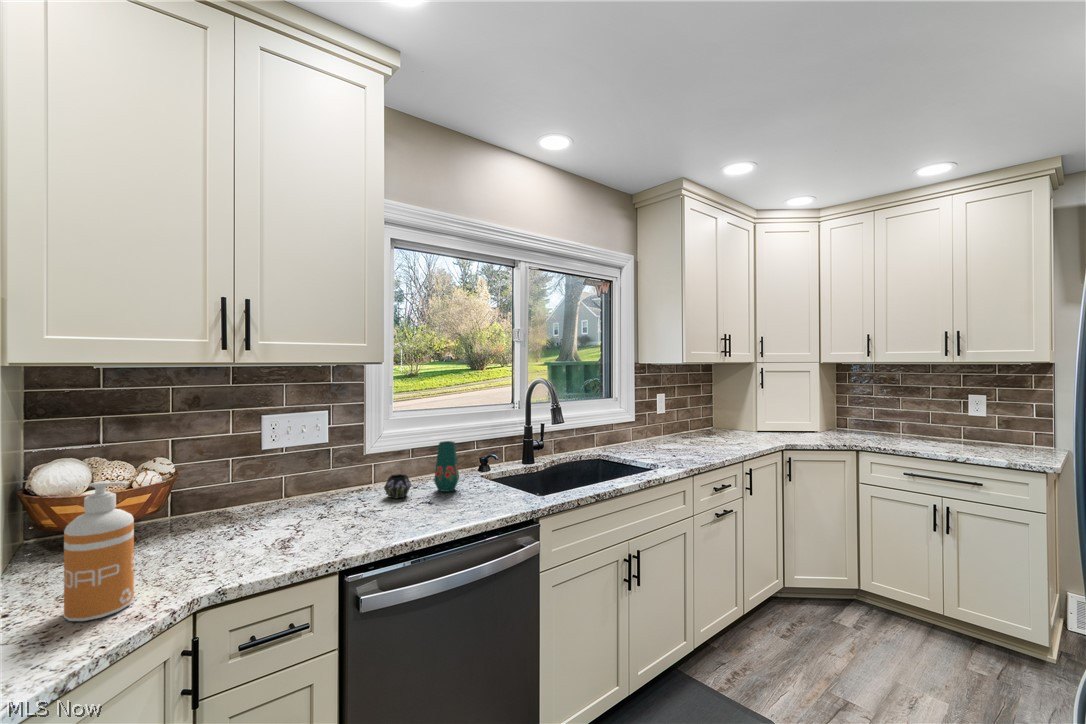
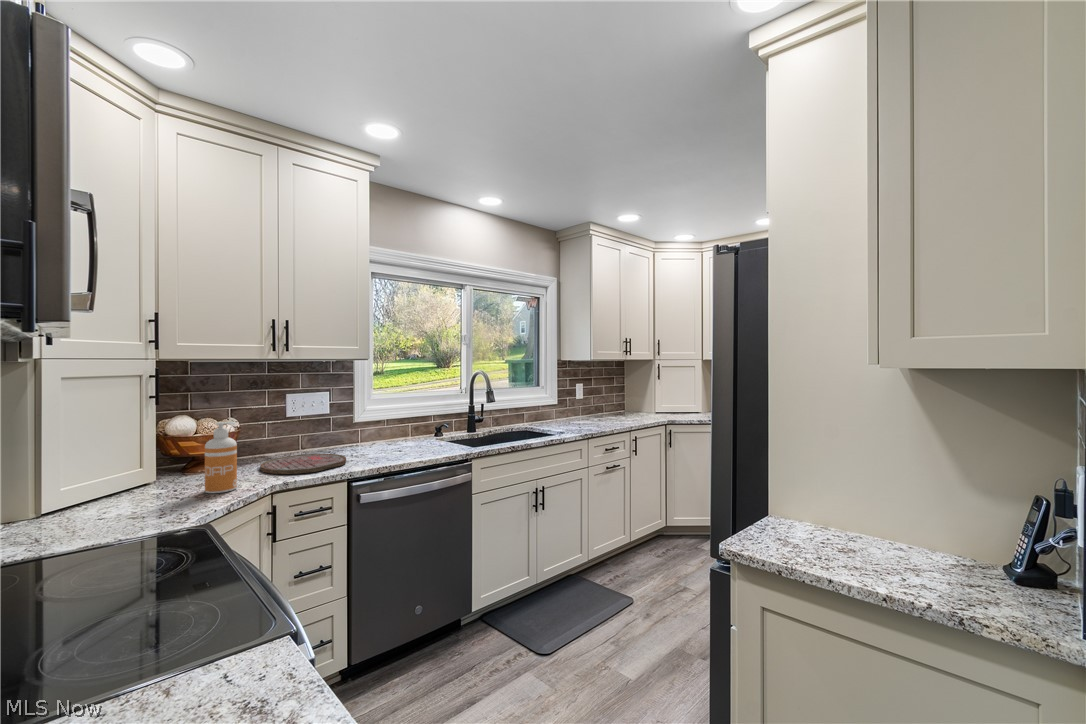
vase: present [384,441,459,499] -> none [369,413,420,450]
cutting board: none [202,509,345,560] -> present [260,454,346,474]

